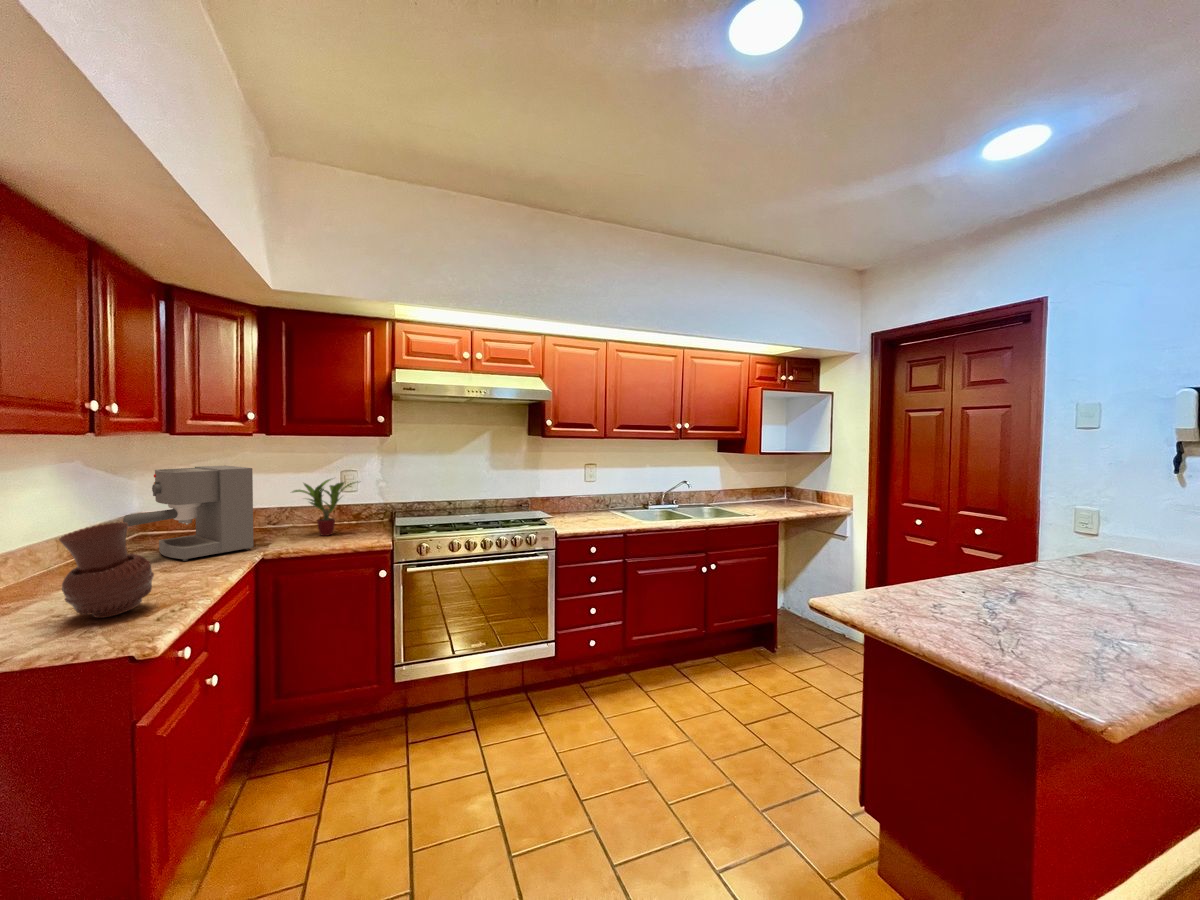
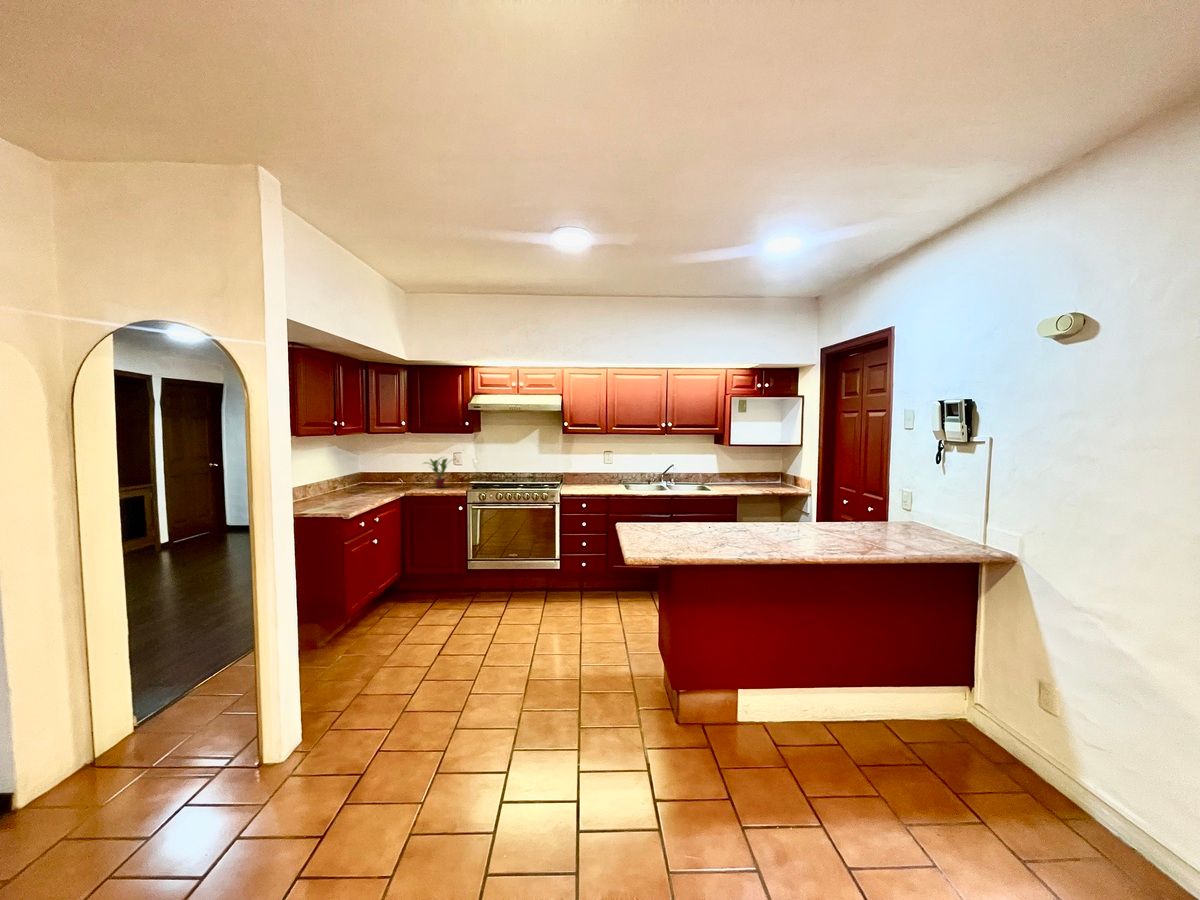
coffee maker: present [123,465,253,561] -> none [352,449,403,493]
vase: present [59,522,154,618] -> none [328,471,358,508]

